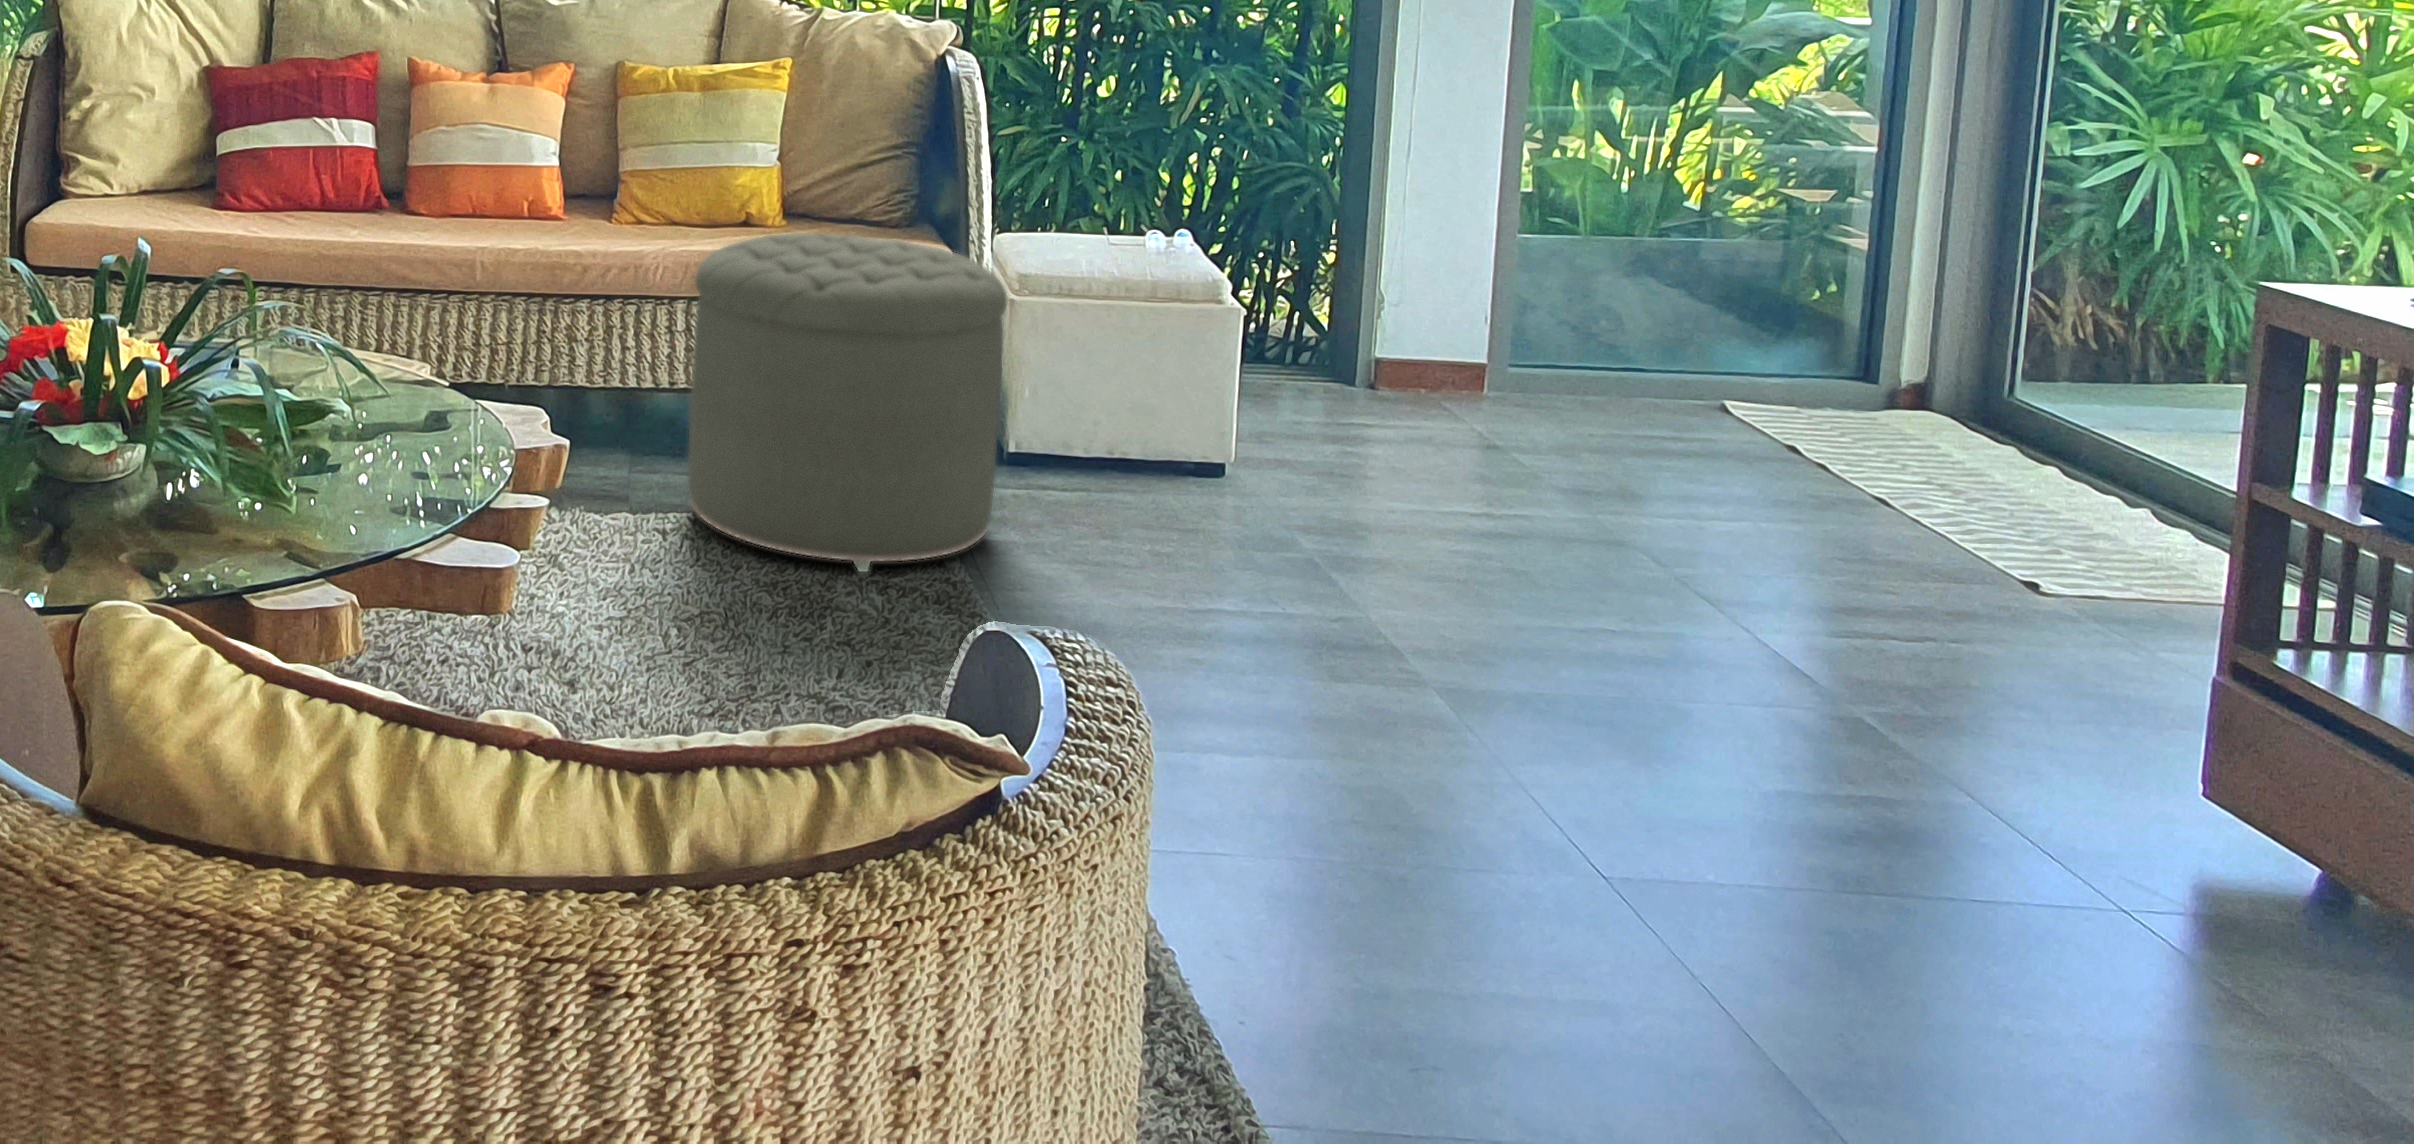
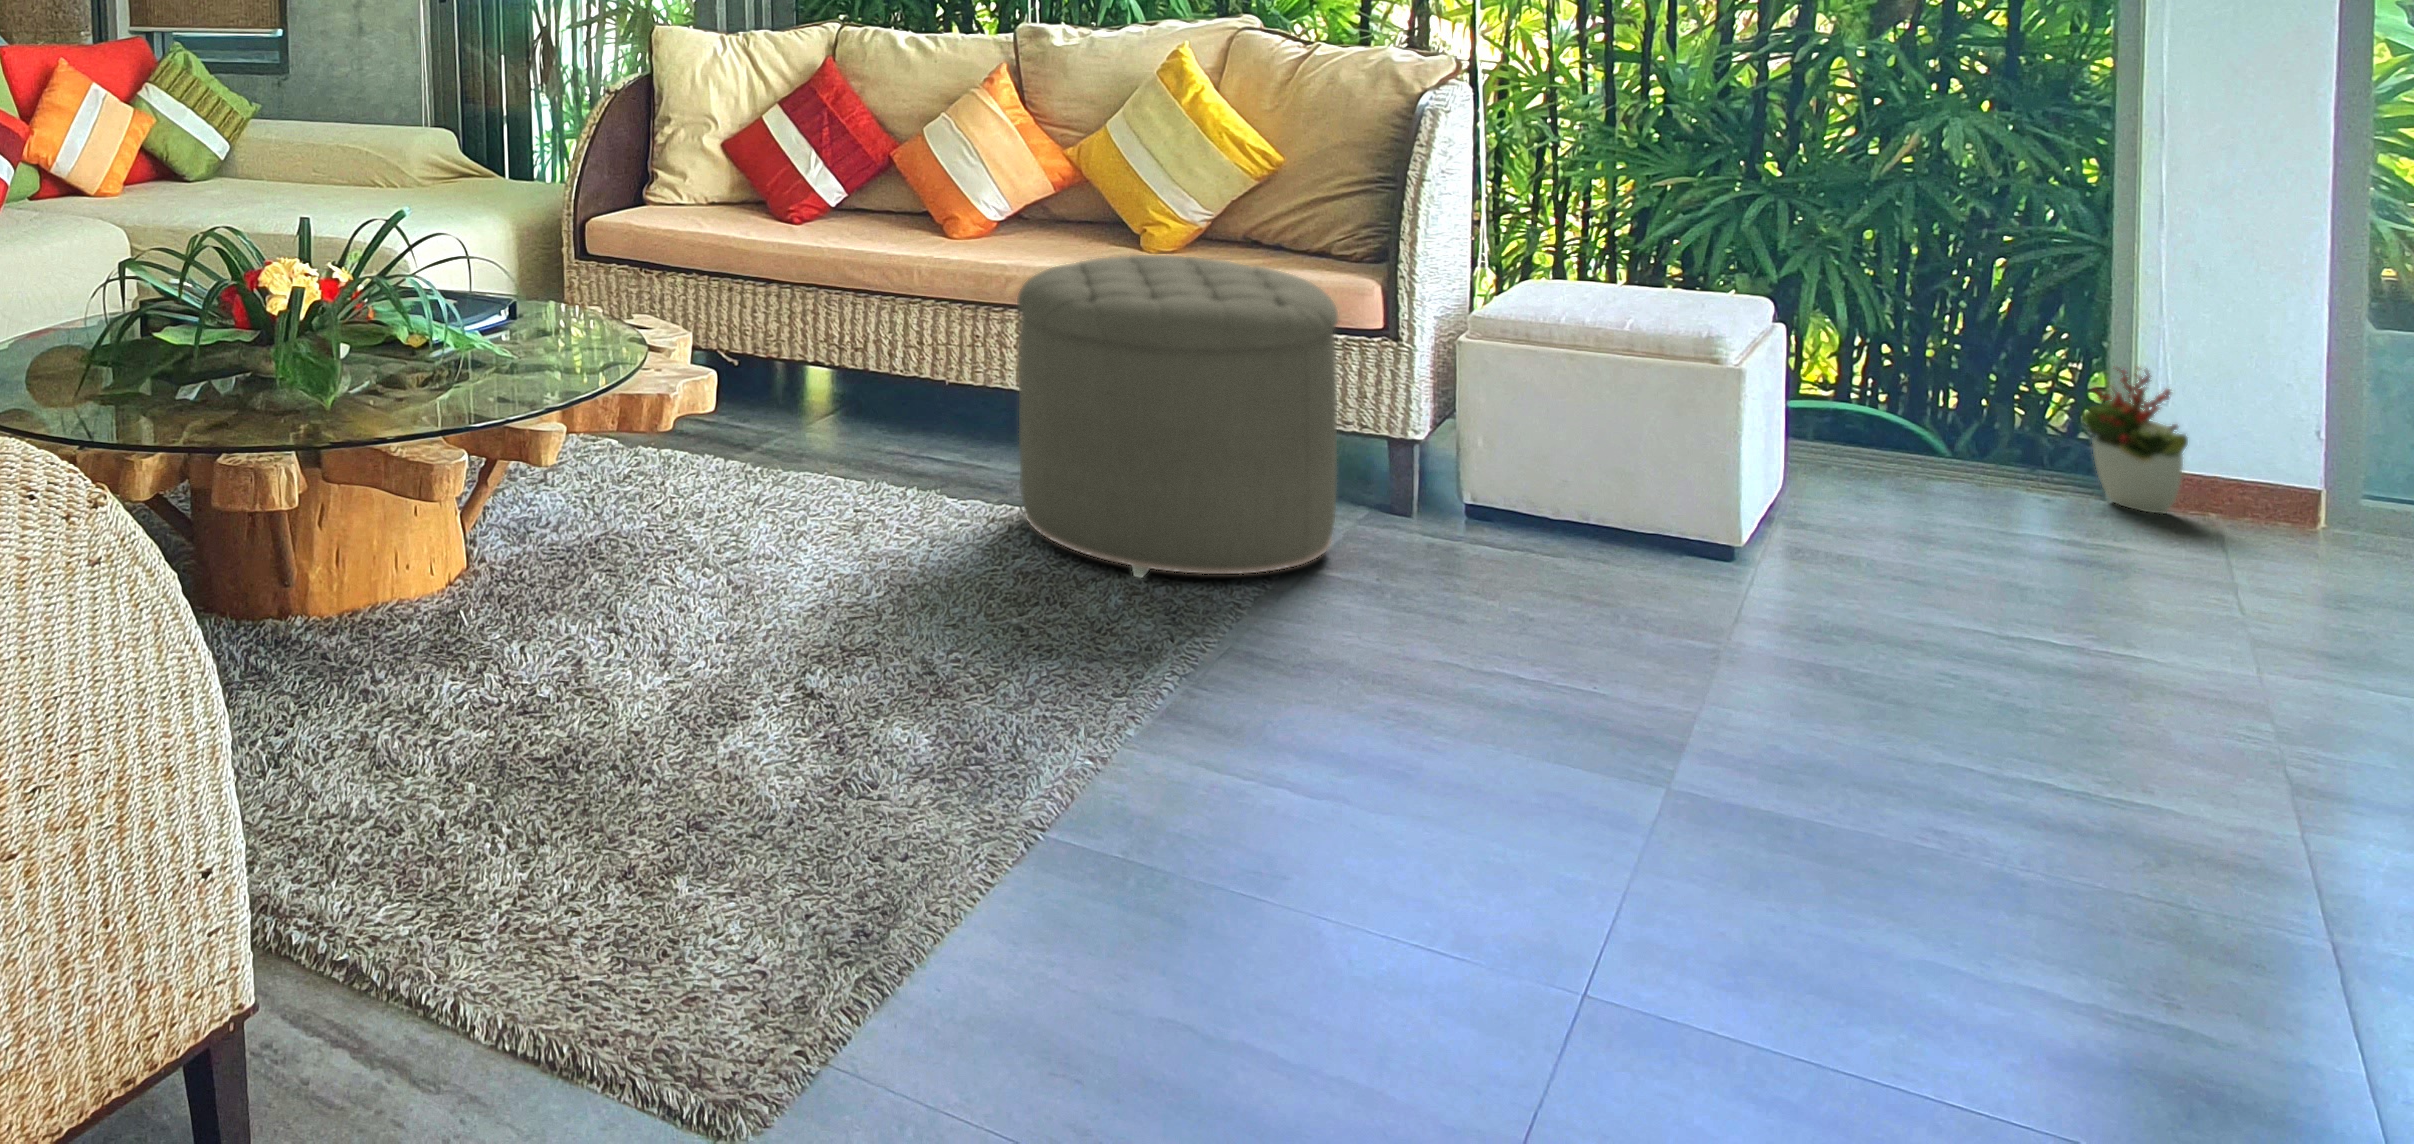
decorative plant: none [1350,275,1426,395] -> present [2082,368,2188,514]

